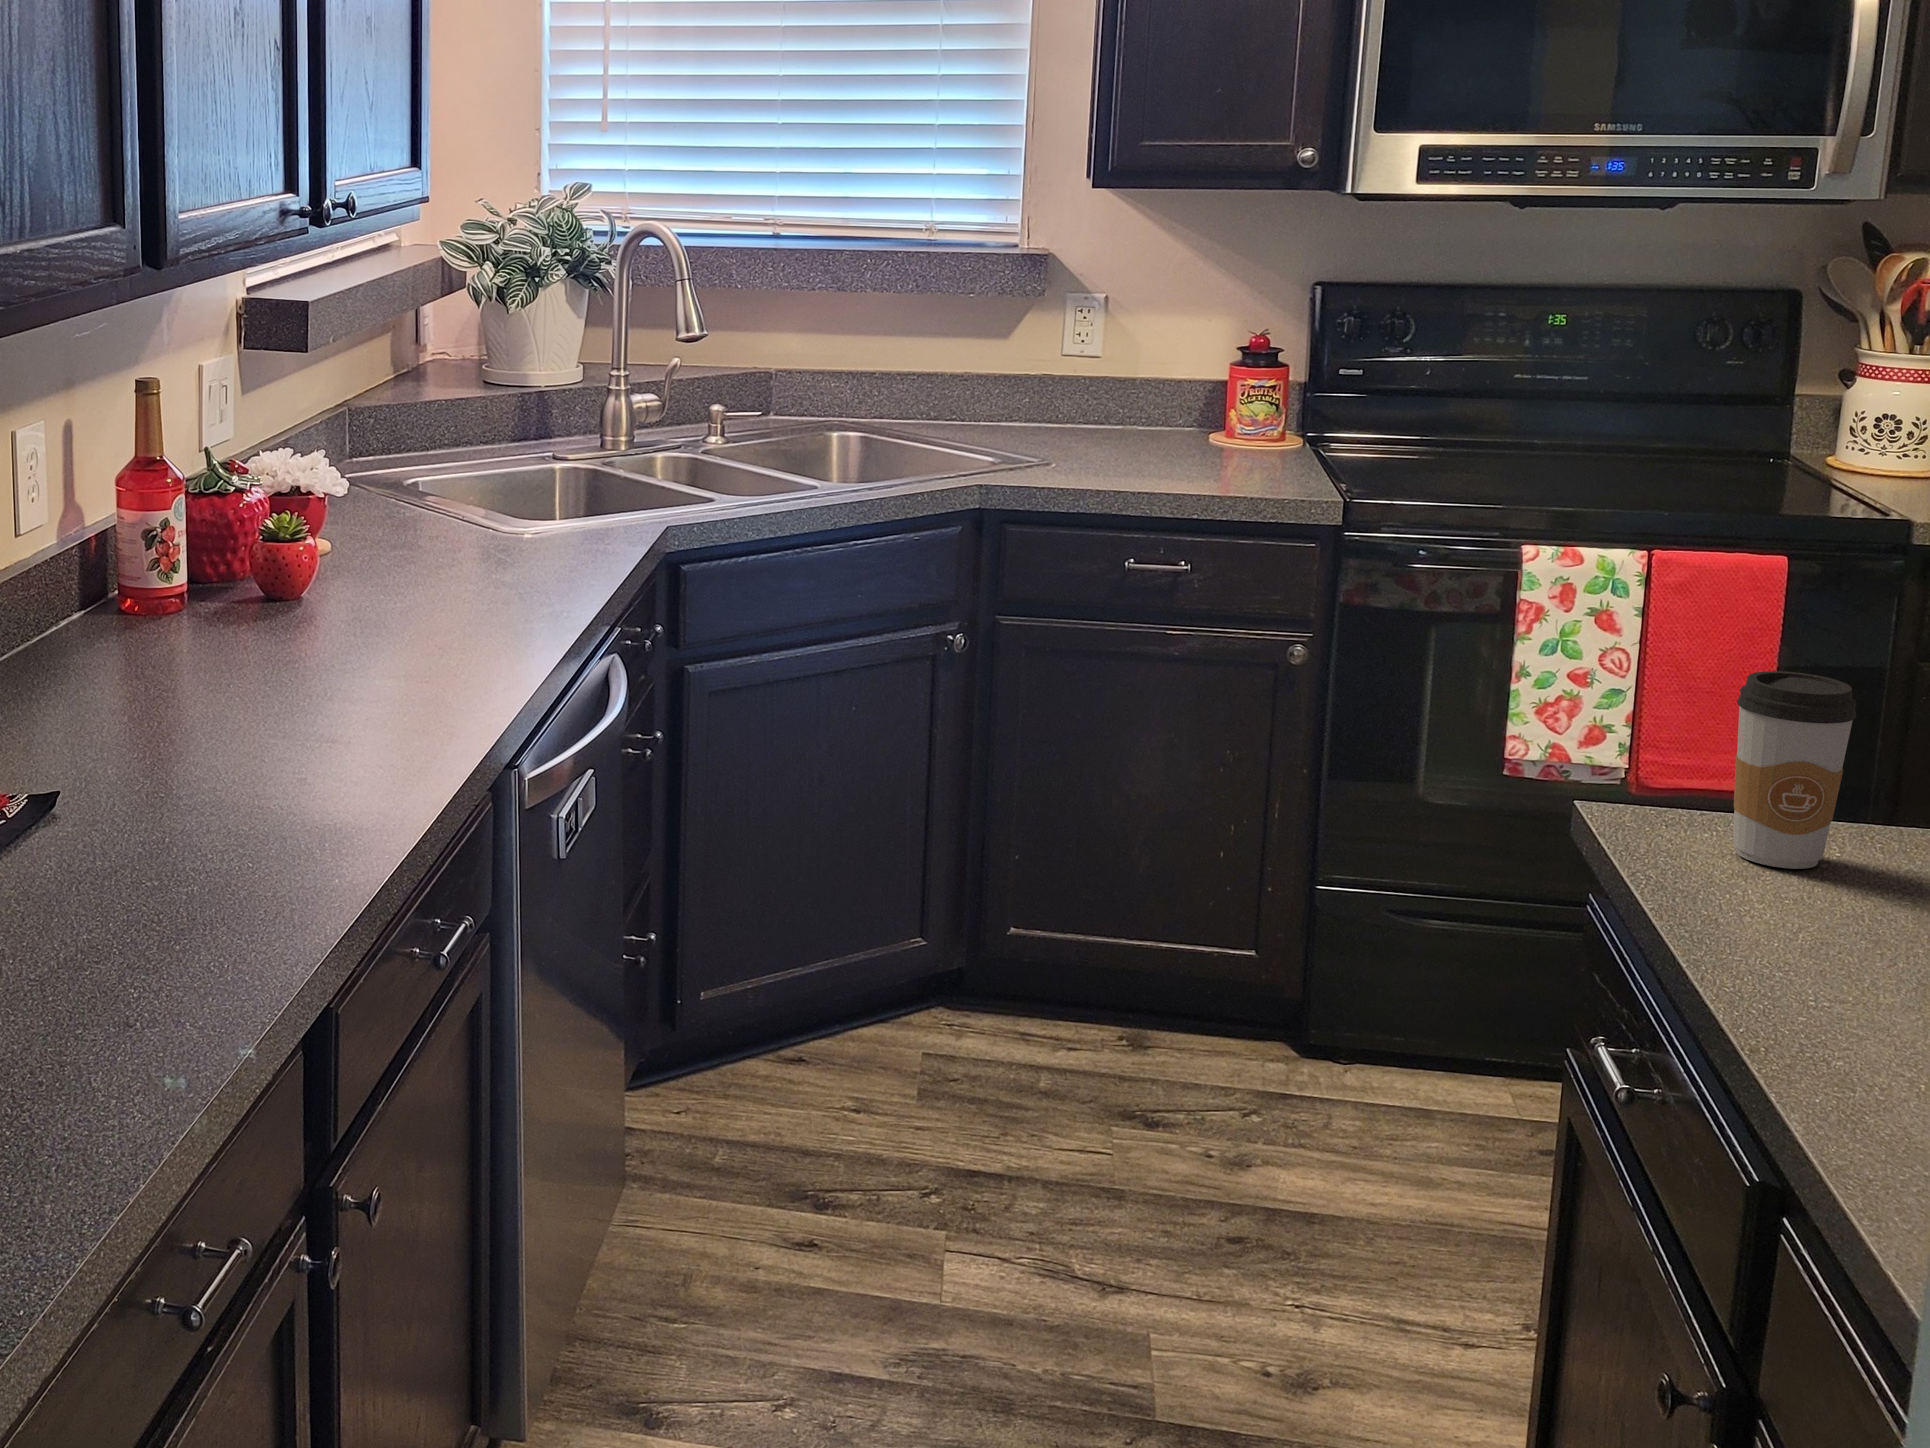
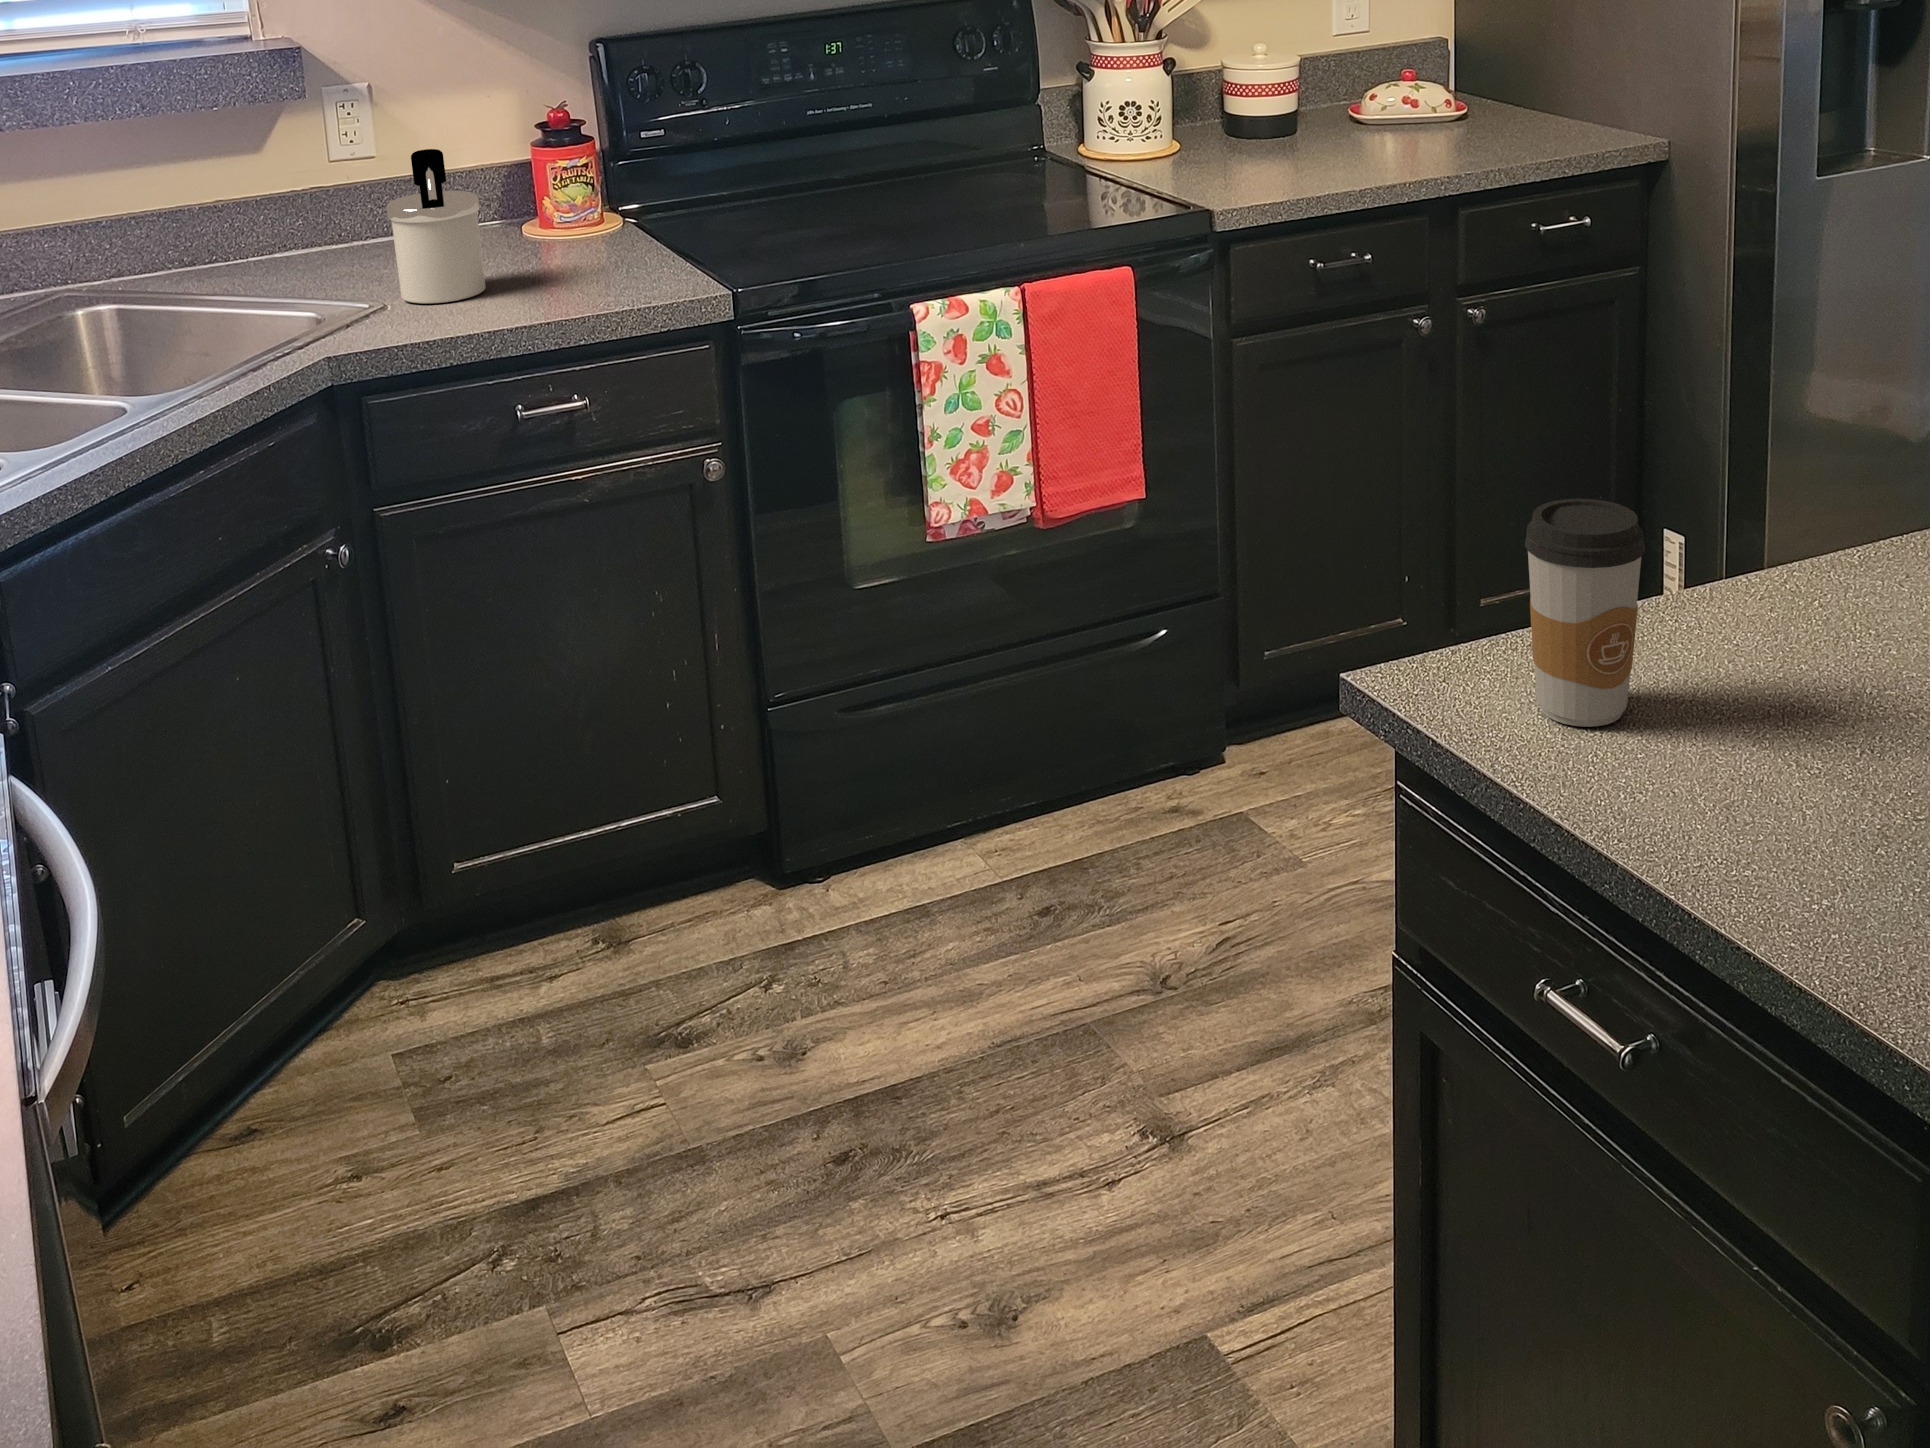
soap dispenser: none [1070,345,1150,472] -> present [386,149,486,303]

